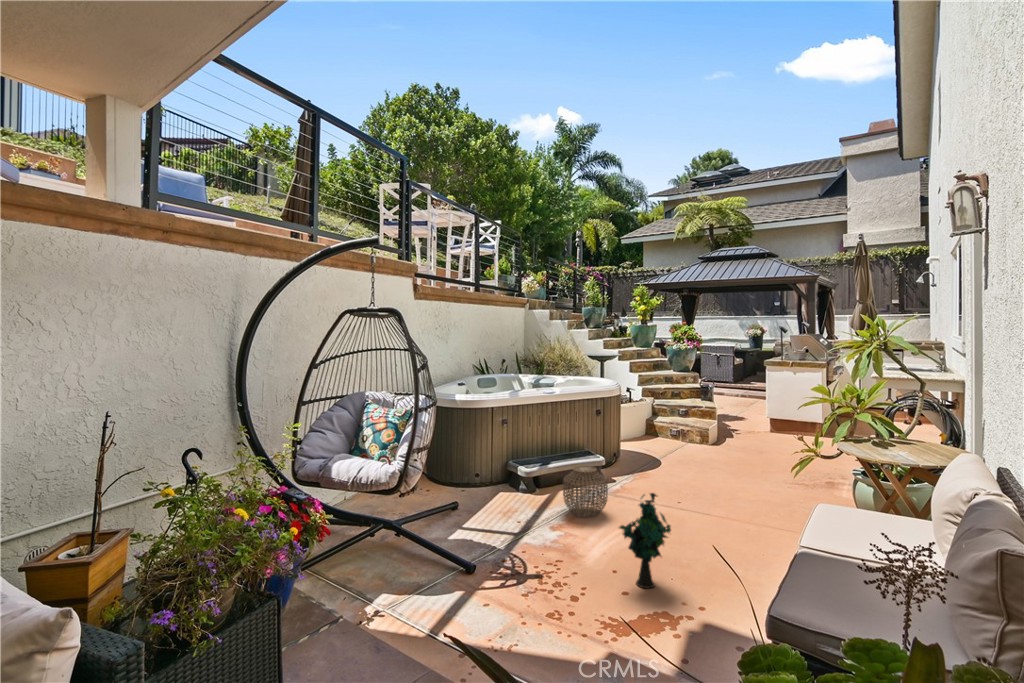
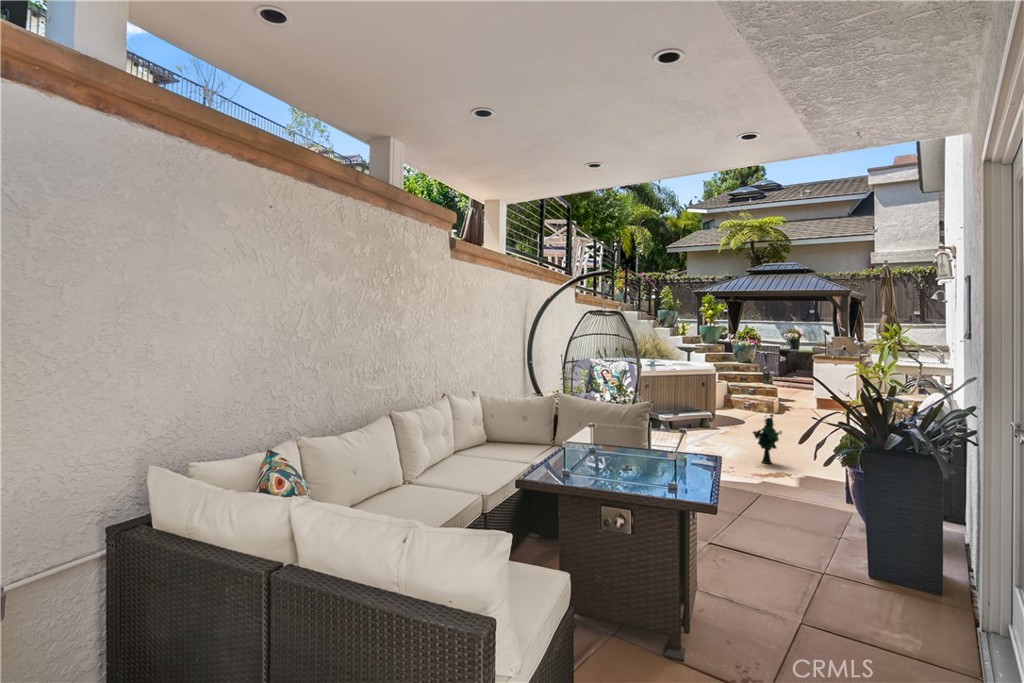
woven basket: present [563,466,608,518] -> none [698,411,727,442]

